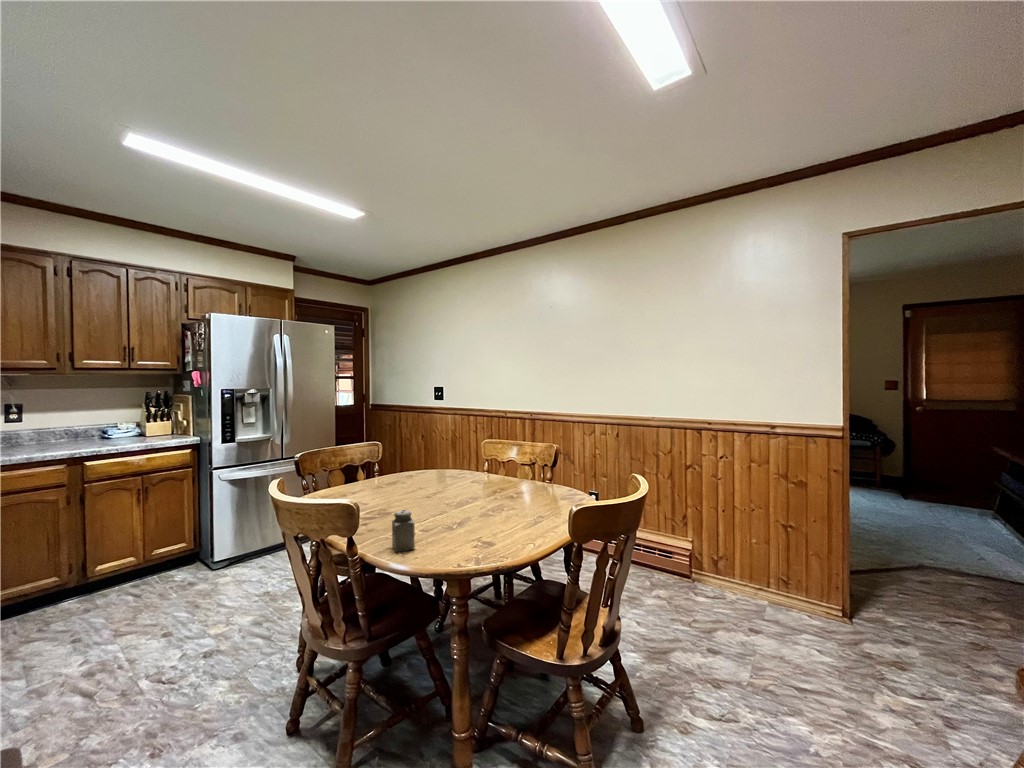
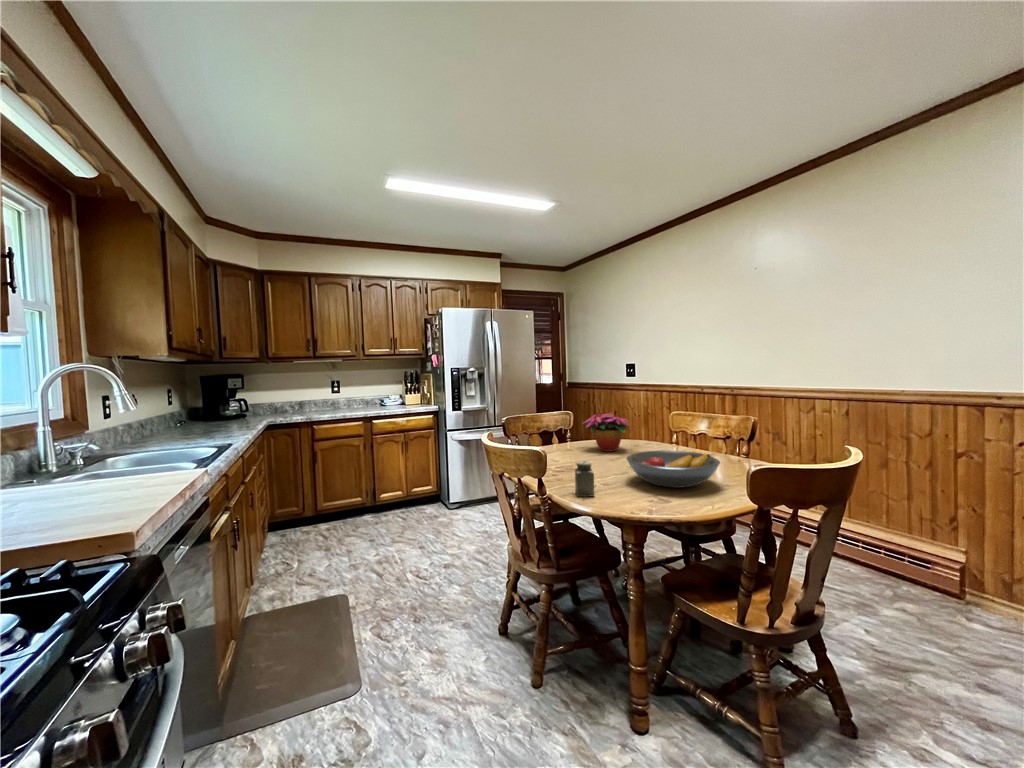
flower arrangement: none [389,445,449,487] -> present [585,414,628,452]
fruit bowl: none [446,486,536,527] -> present [627,450,720,488]

